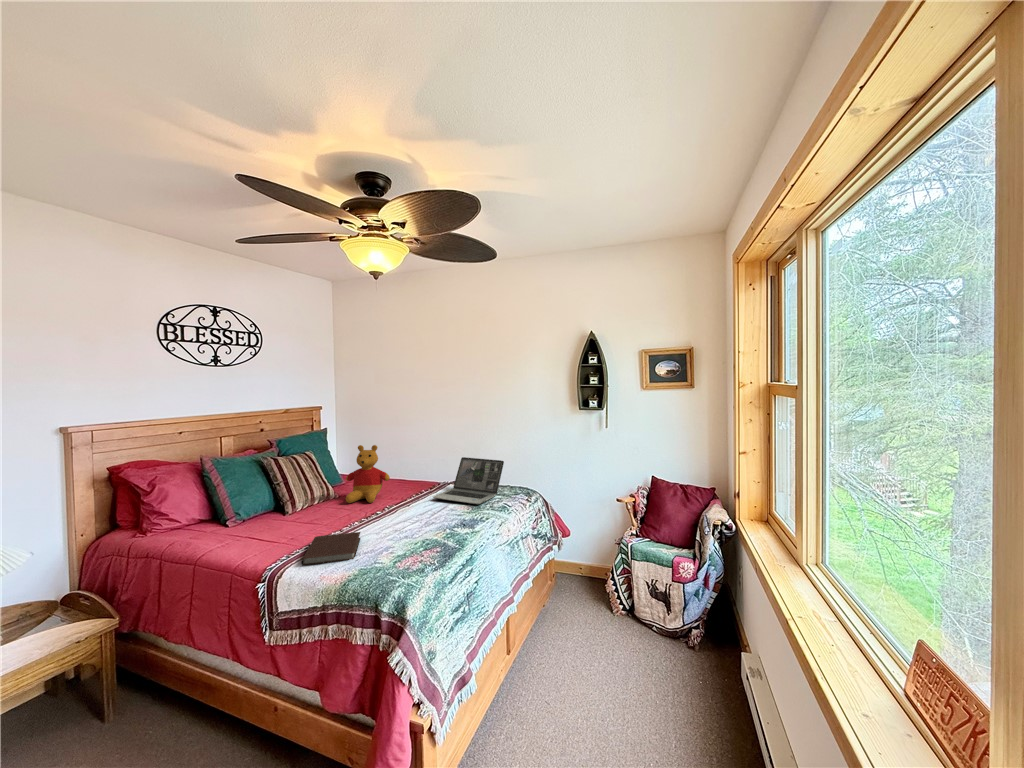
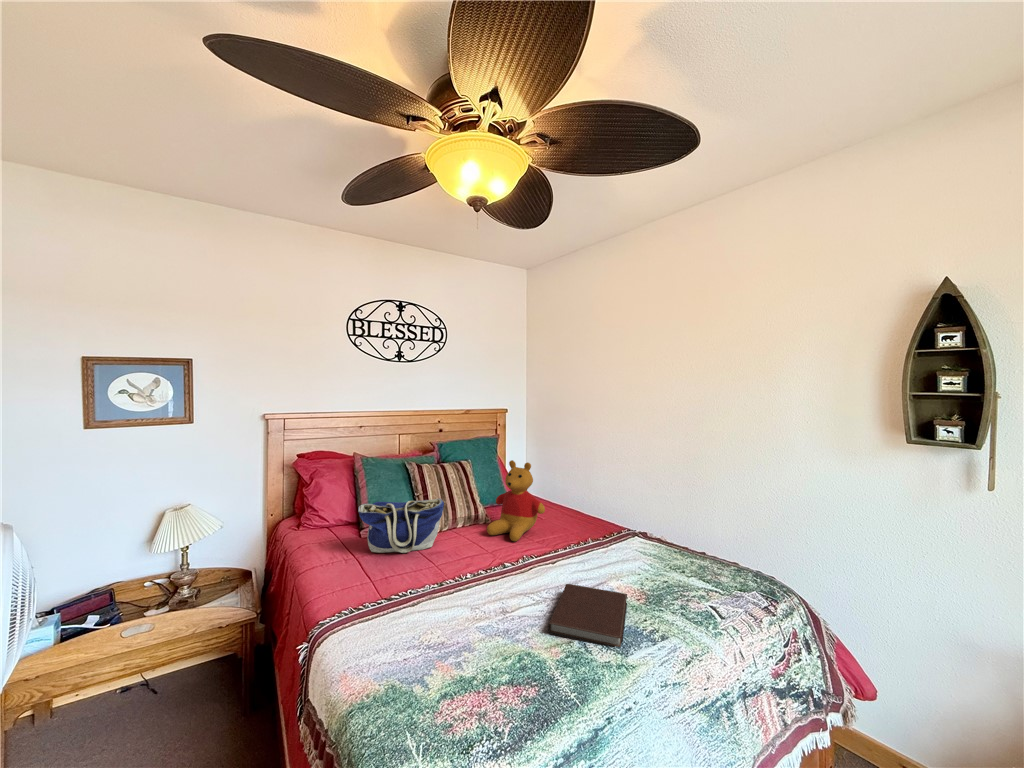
laptop: present [433,457,504,504] -> none [594,498,722,592]
tote bag: none [243,478,319,530] -> present [358,498,444,553]
notebook: present [302,532,360,566] -> present [548,584,627,647]

